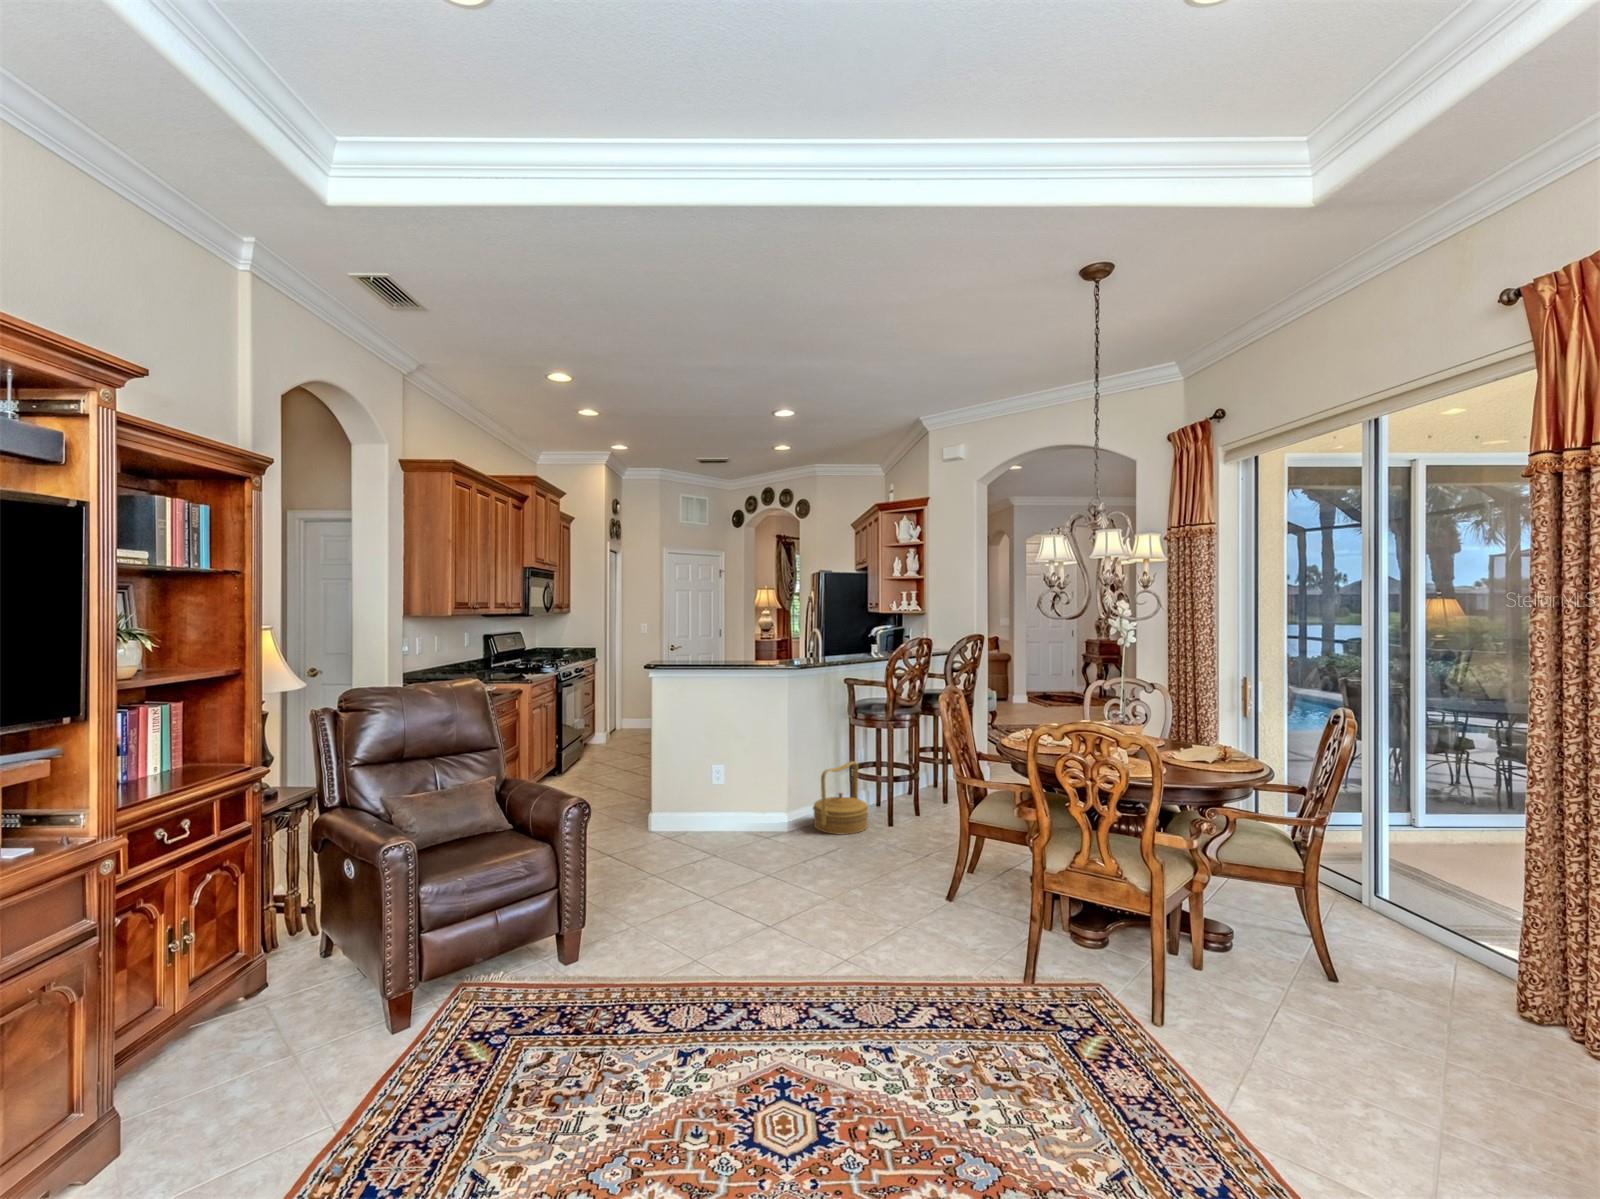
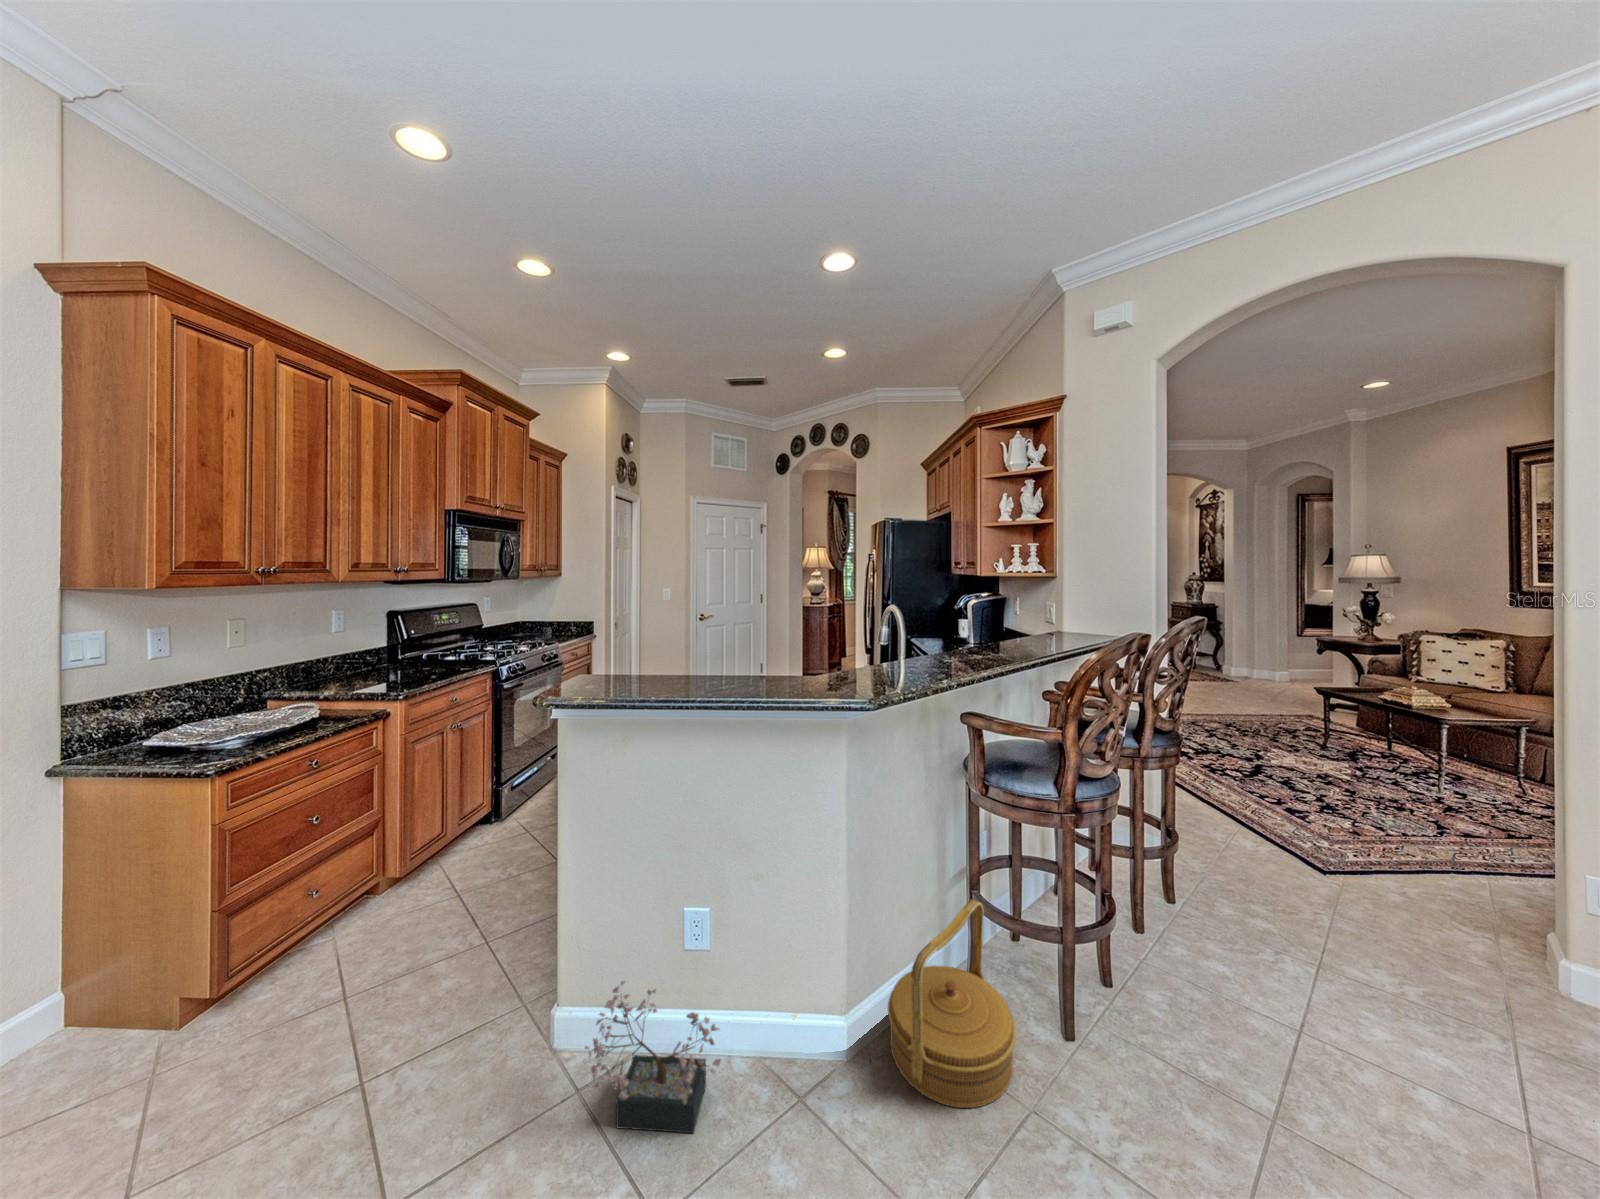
decorative plant: none [684,789,741,841] -> present [585,981,721,1133]

